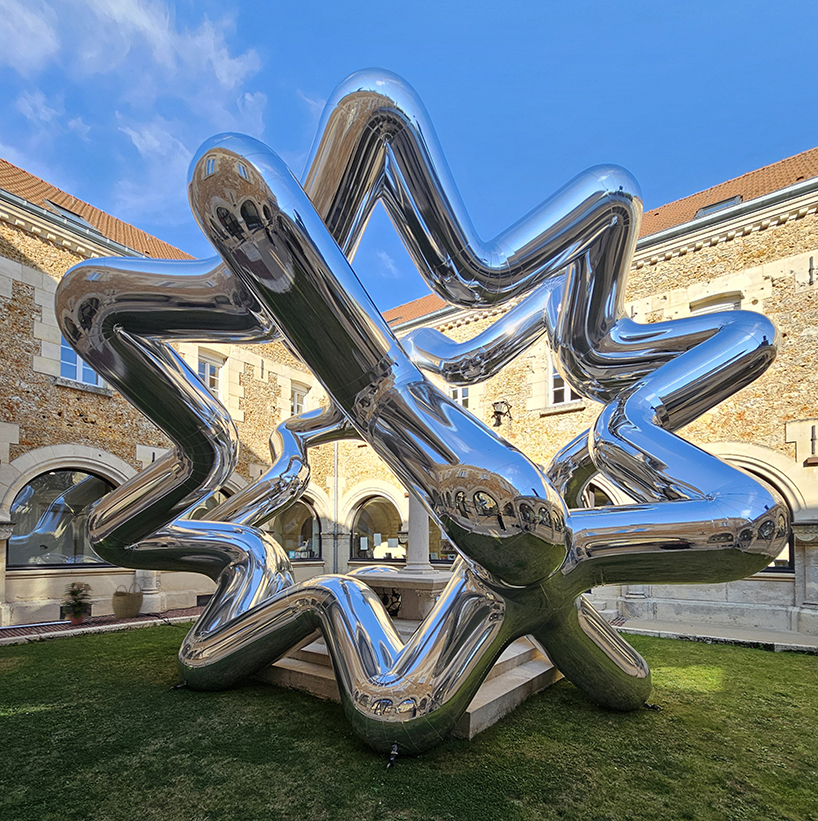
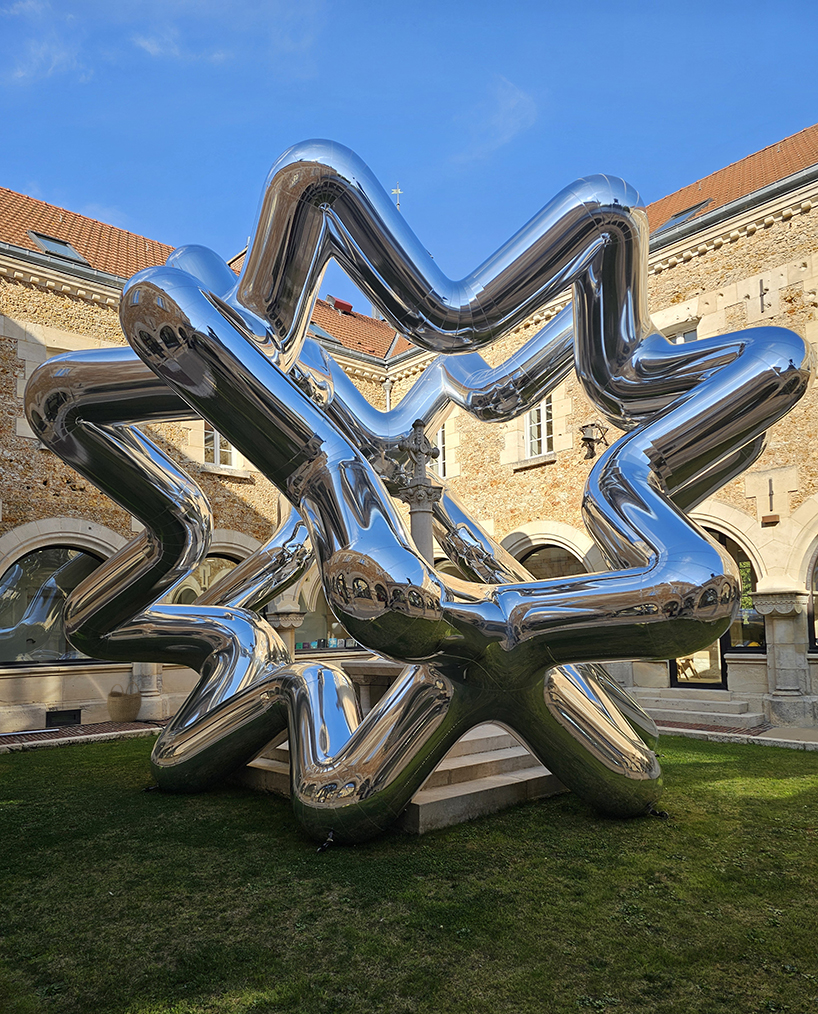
decorative plant: present [62,582,92,625] -> none [50,678,87,727]

